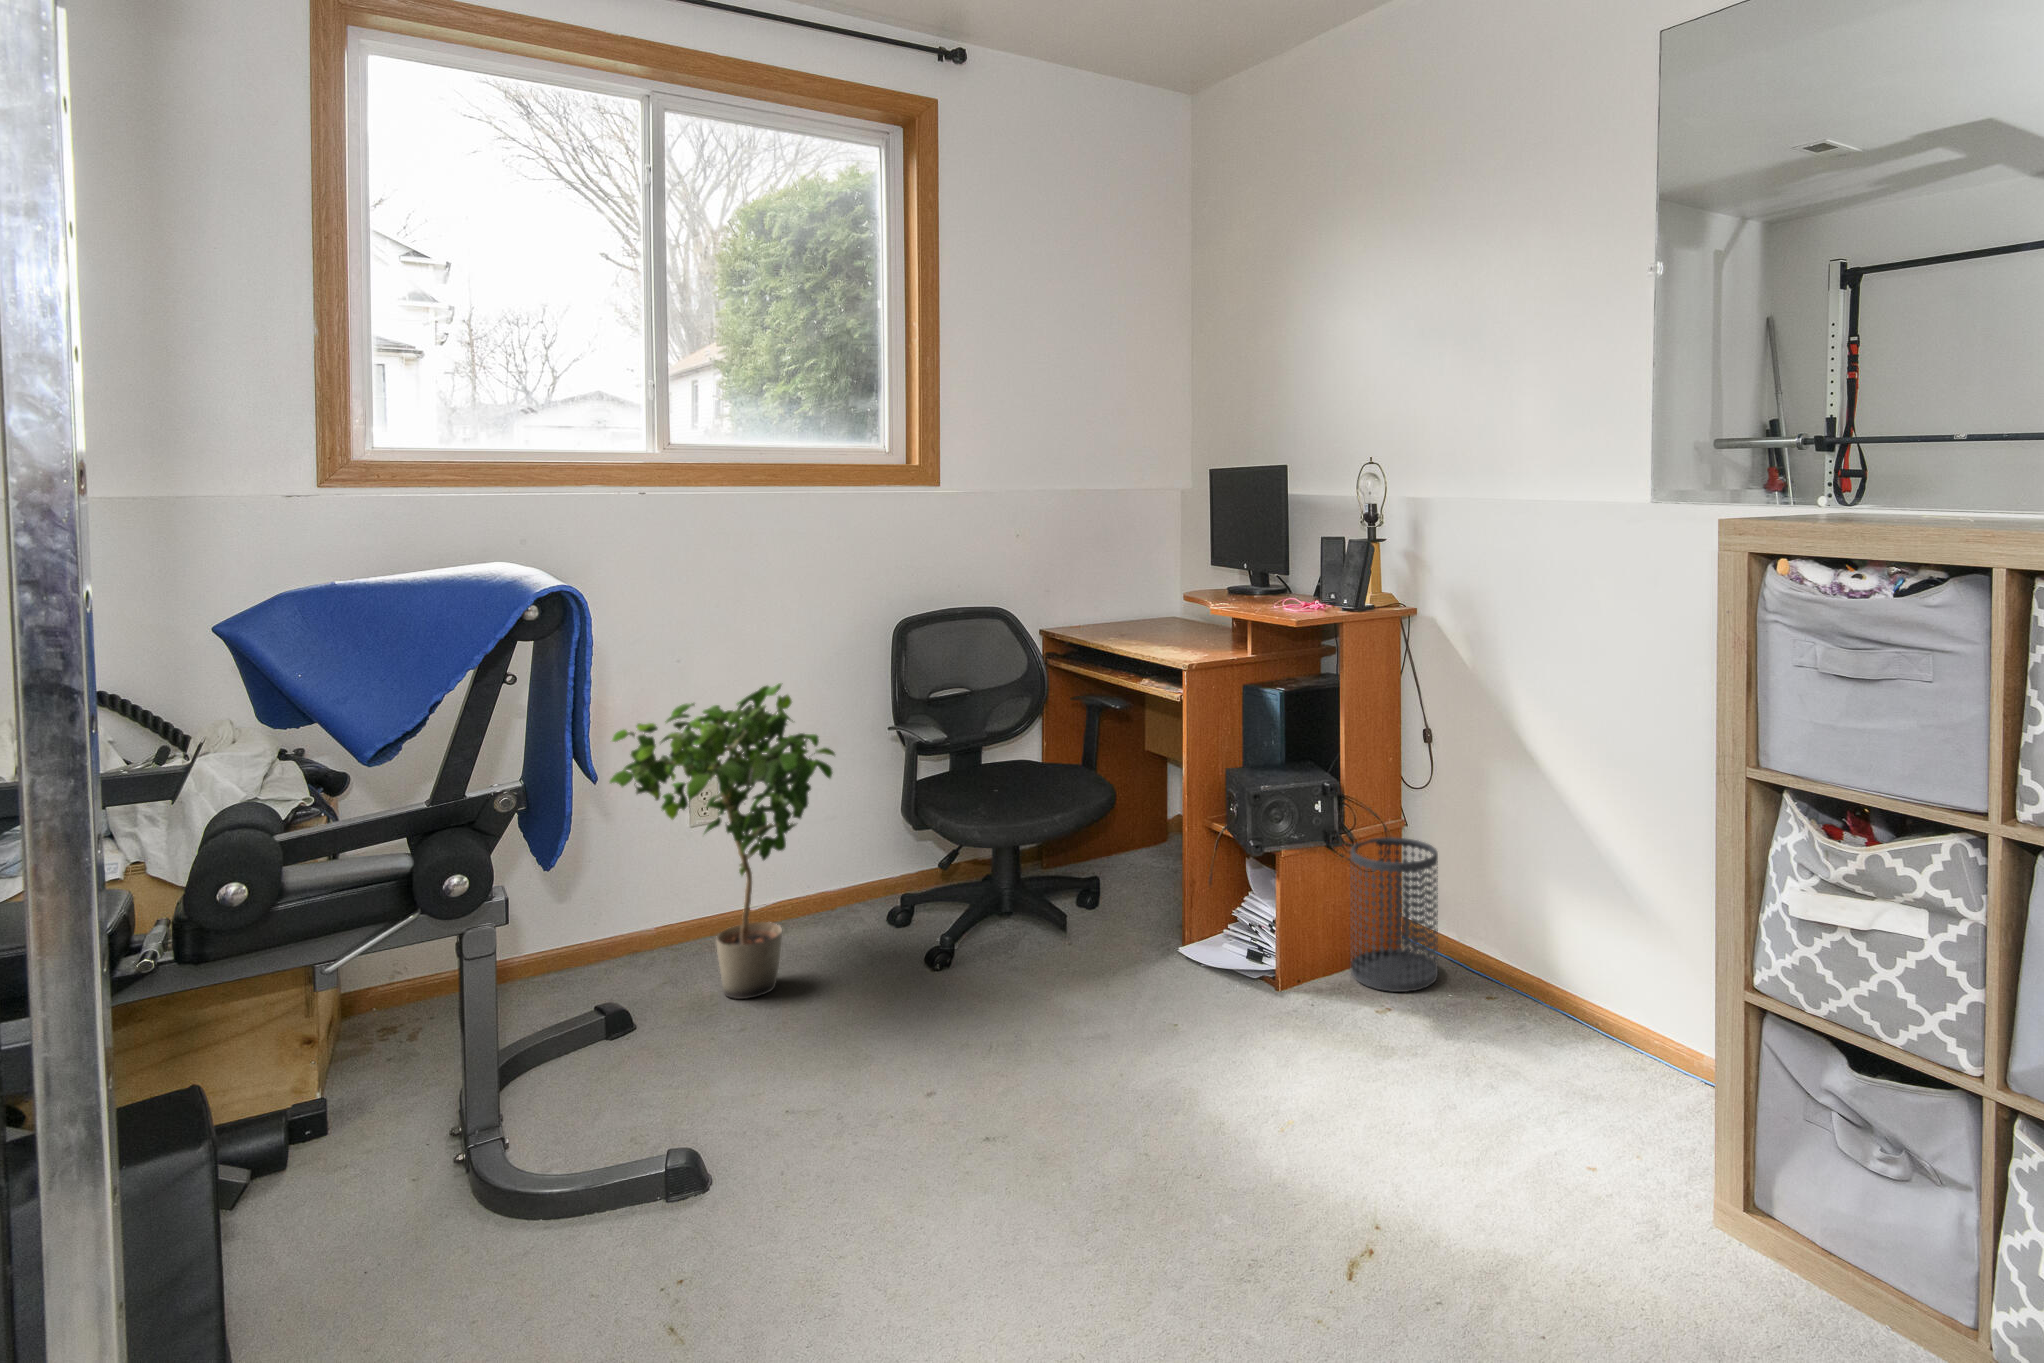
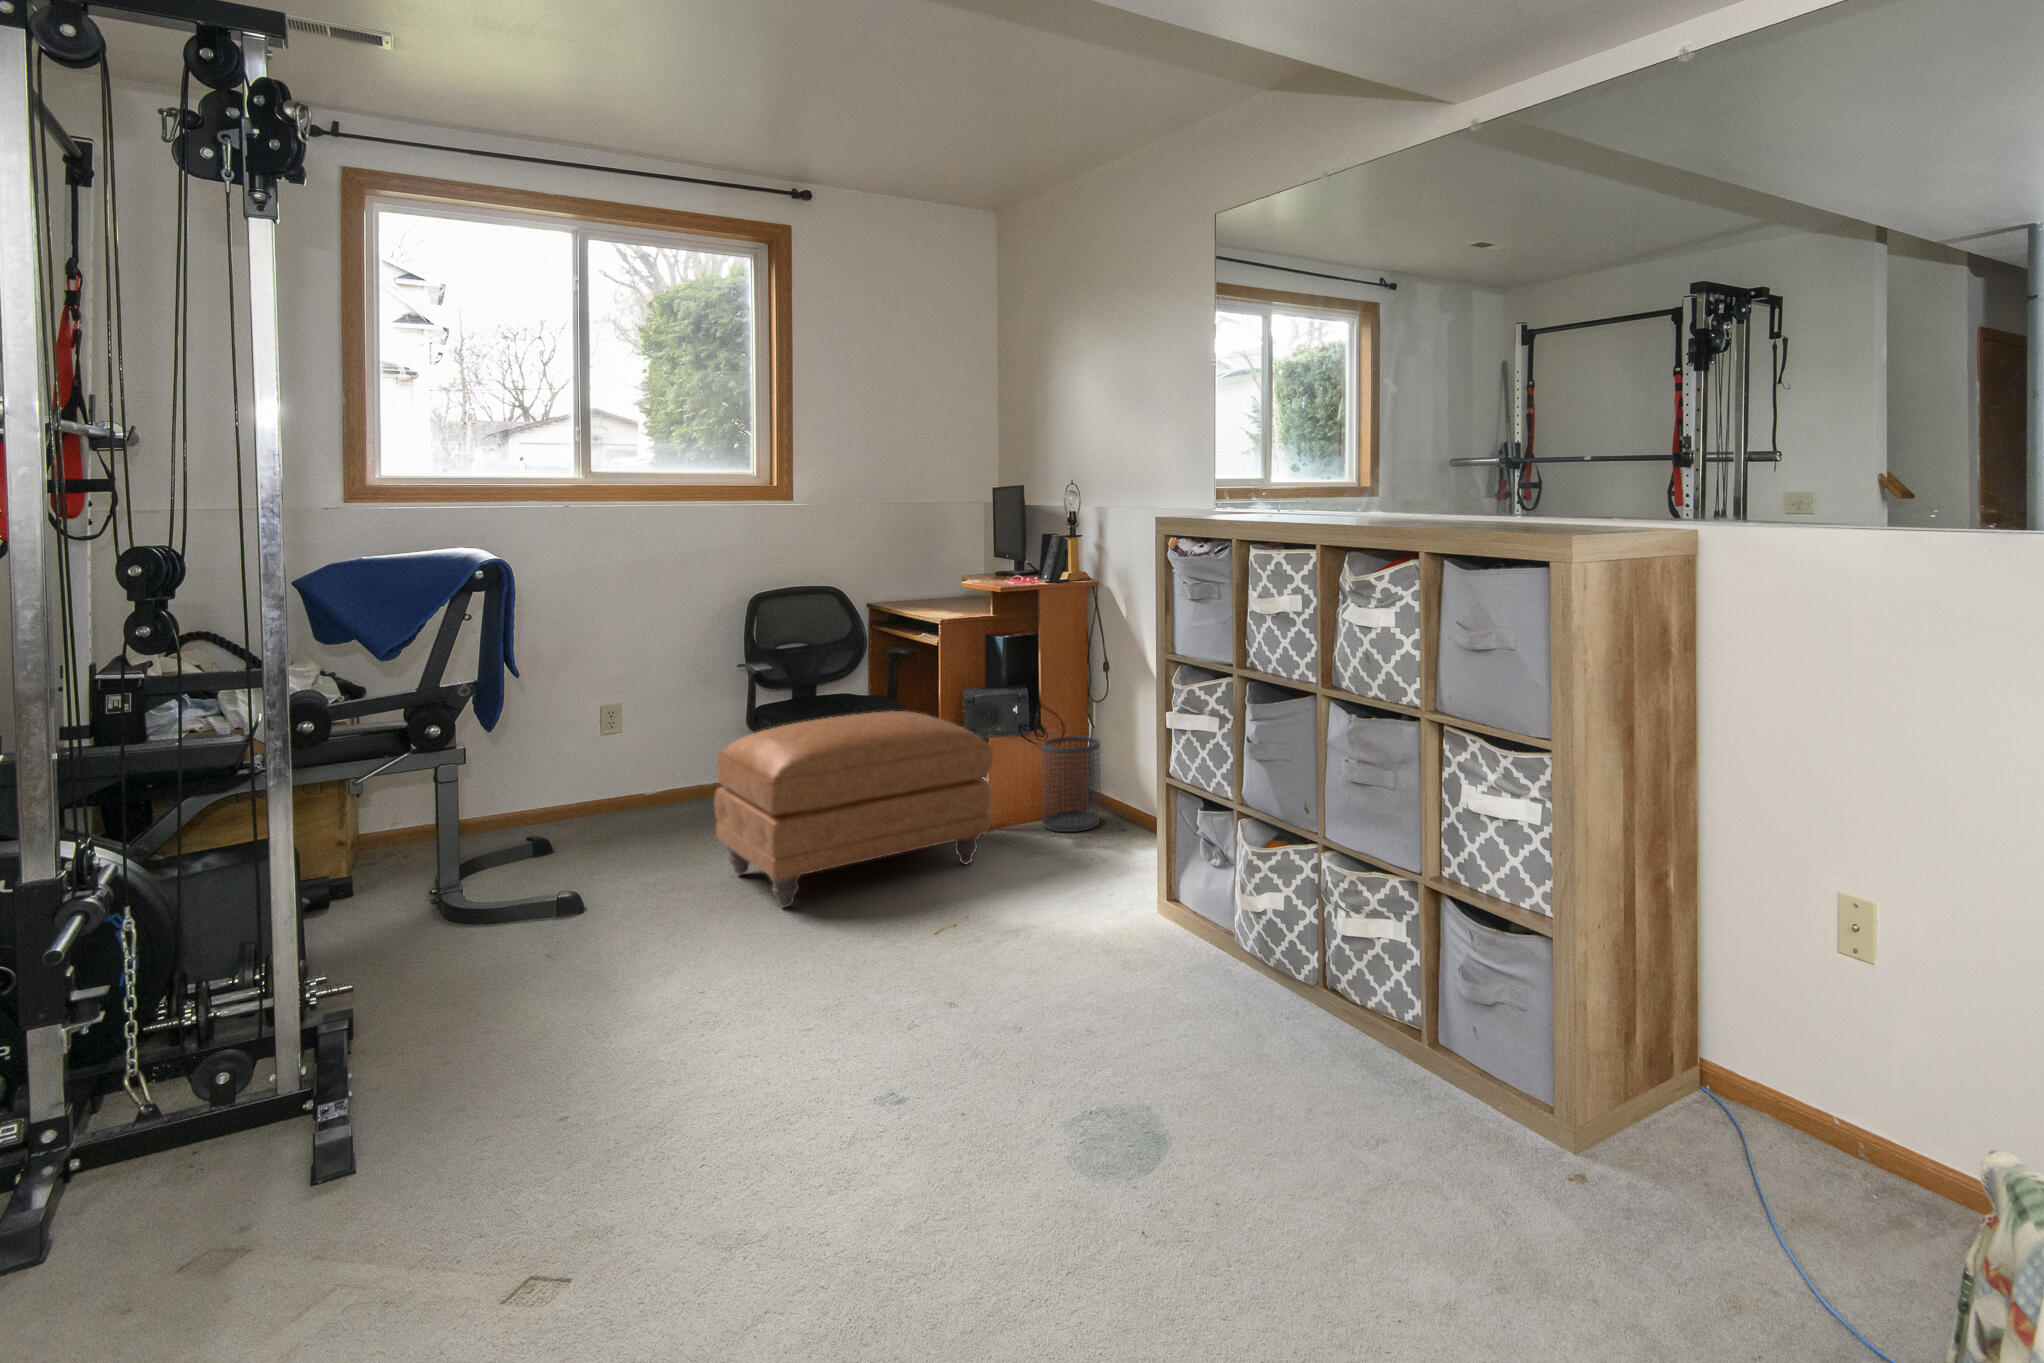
potted plant: present [610,683,835,999] -> none [538,632,705,838]
ottoman: none [892,809,1326,1169] -> present [714,711,993,908]

